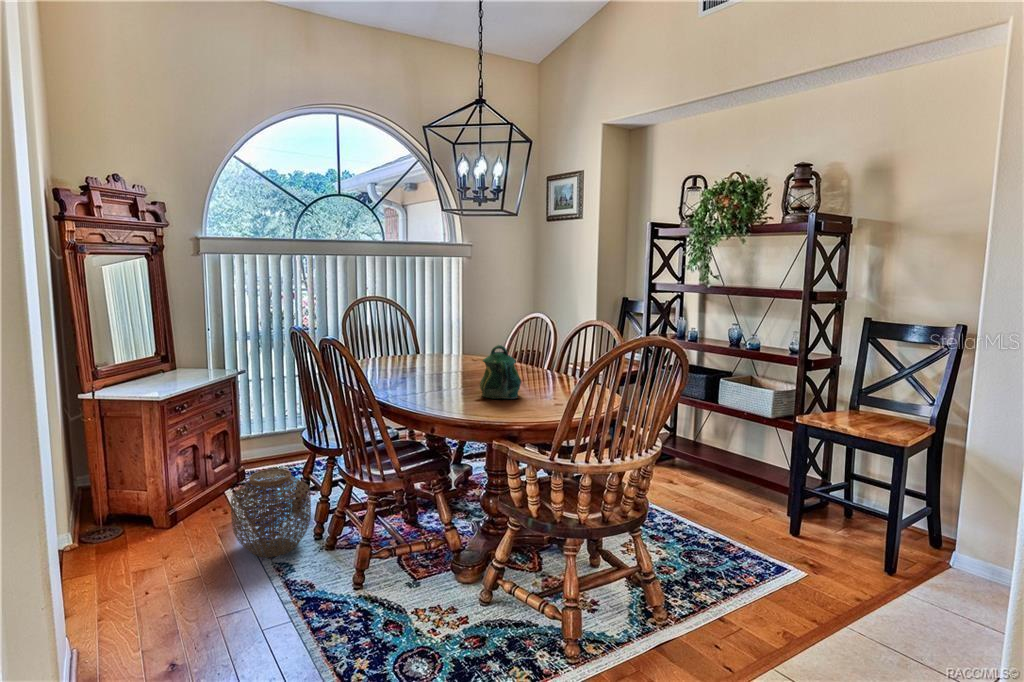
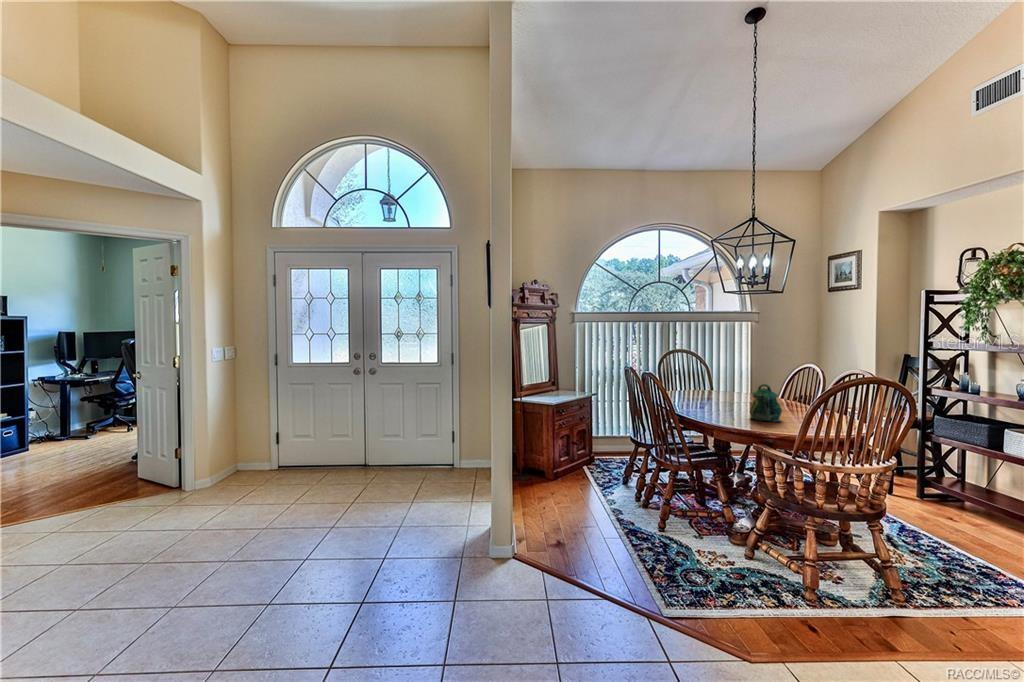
woven basket: present [231,469,311,557] -> none [589,451,634,504]

